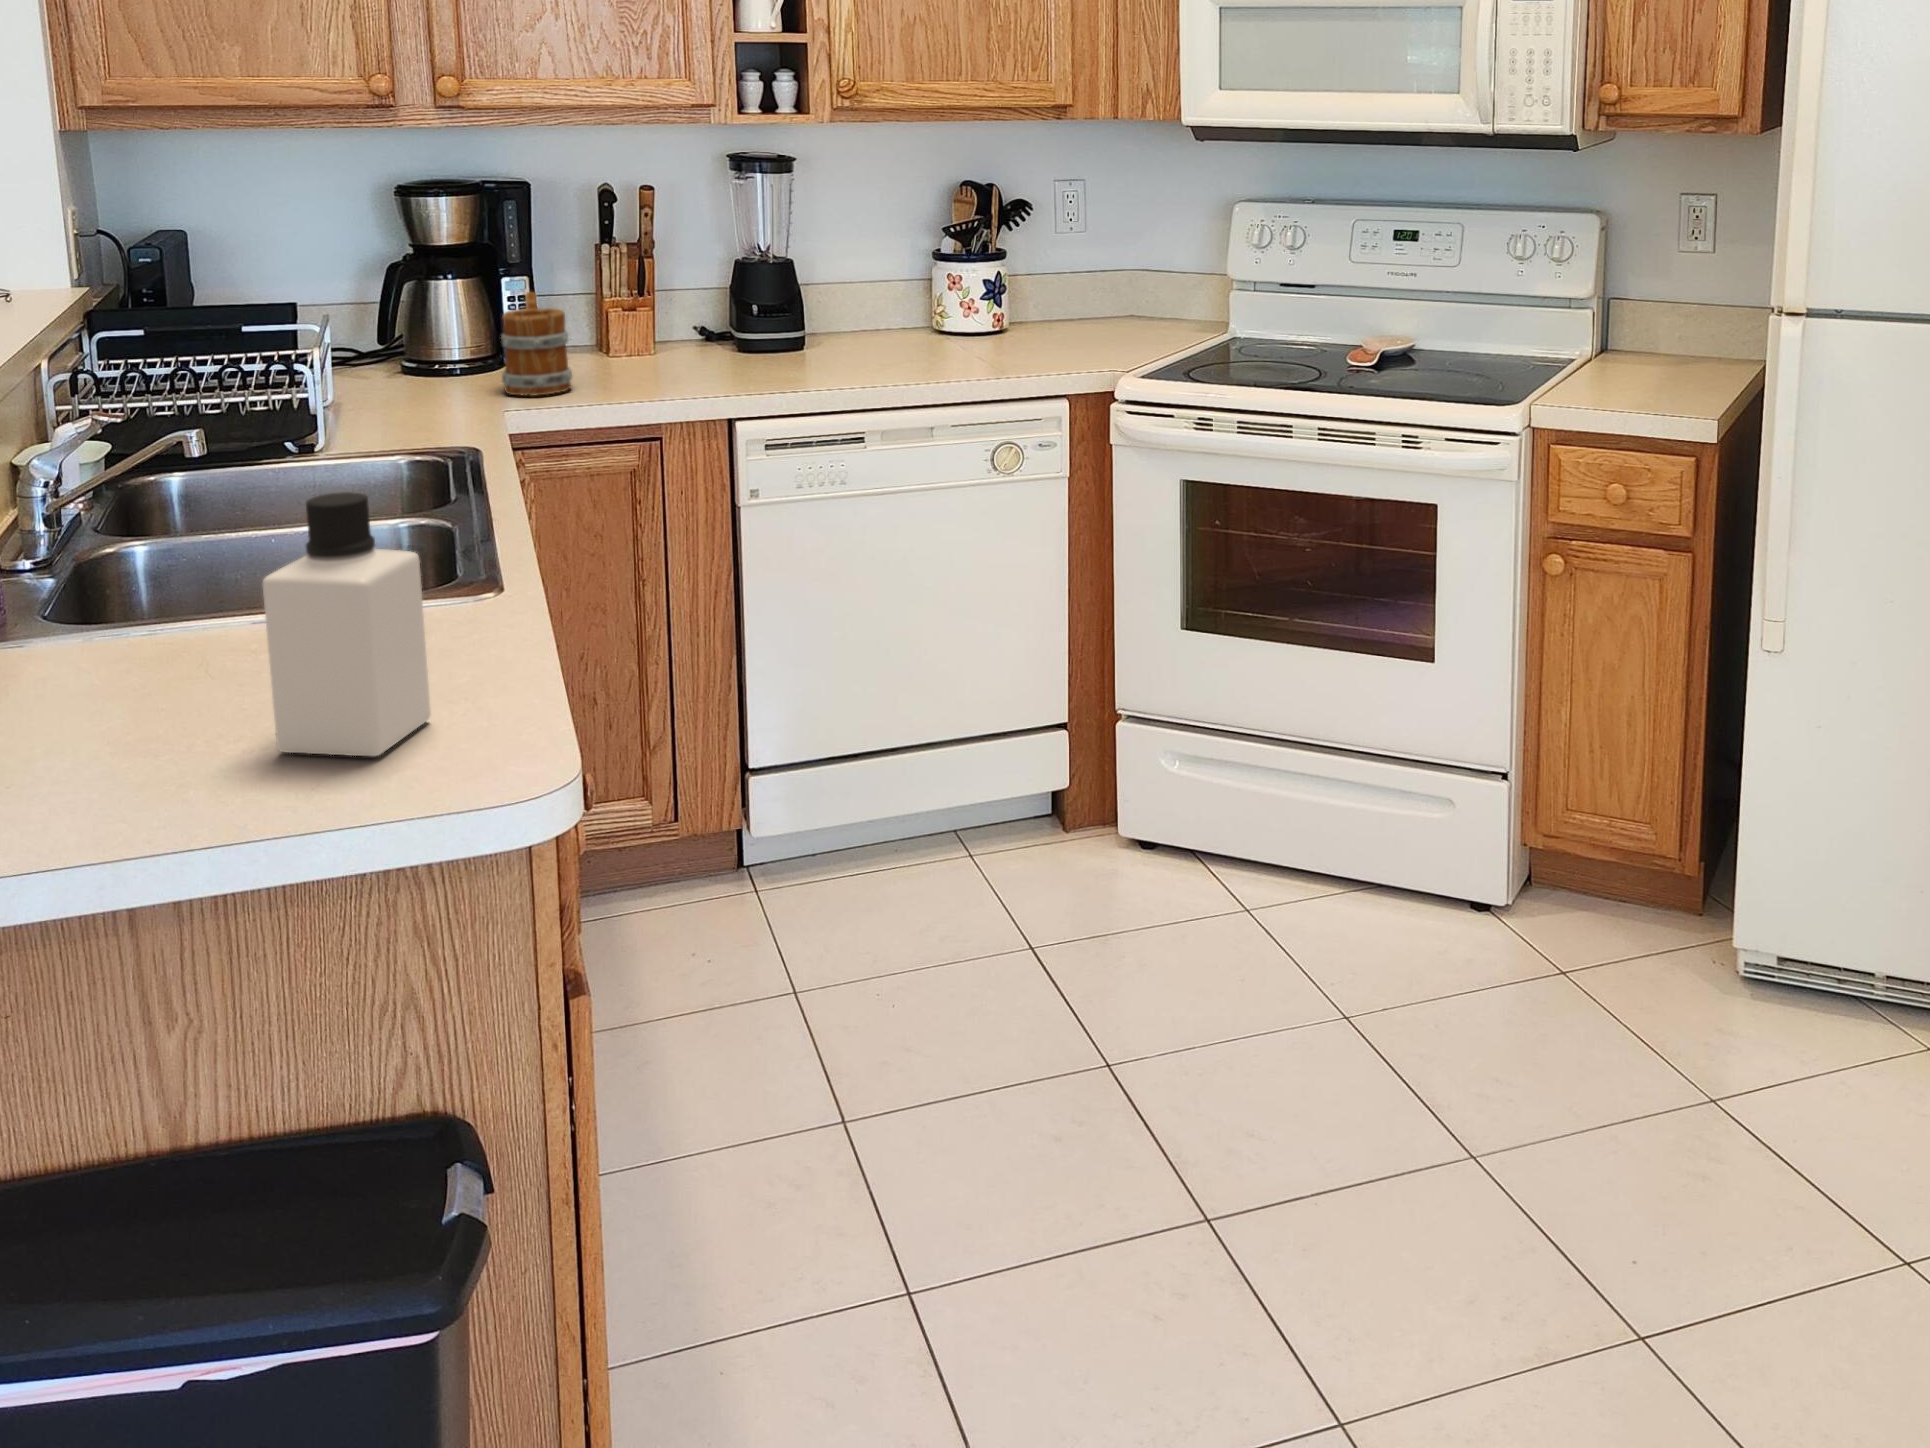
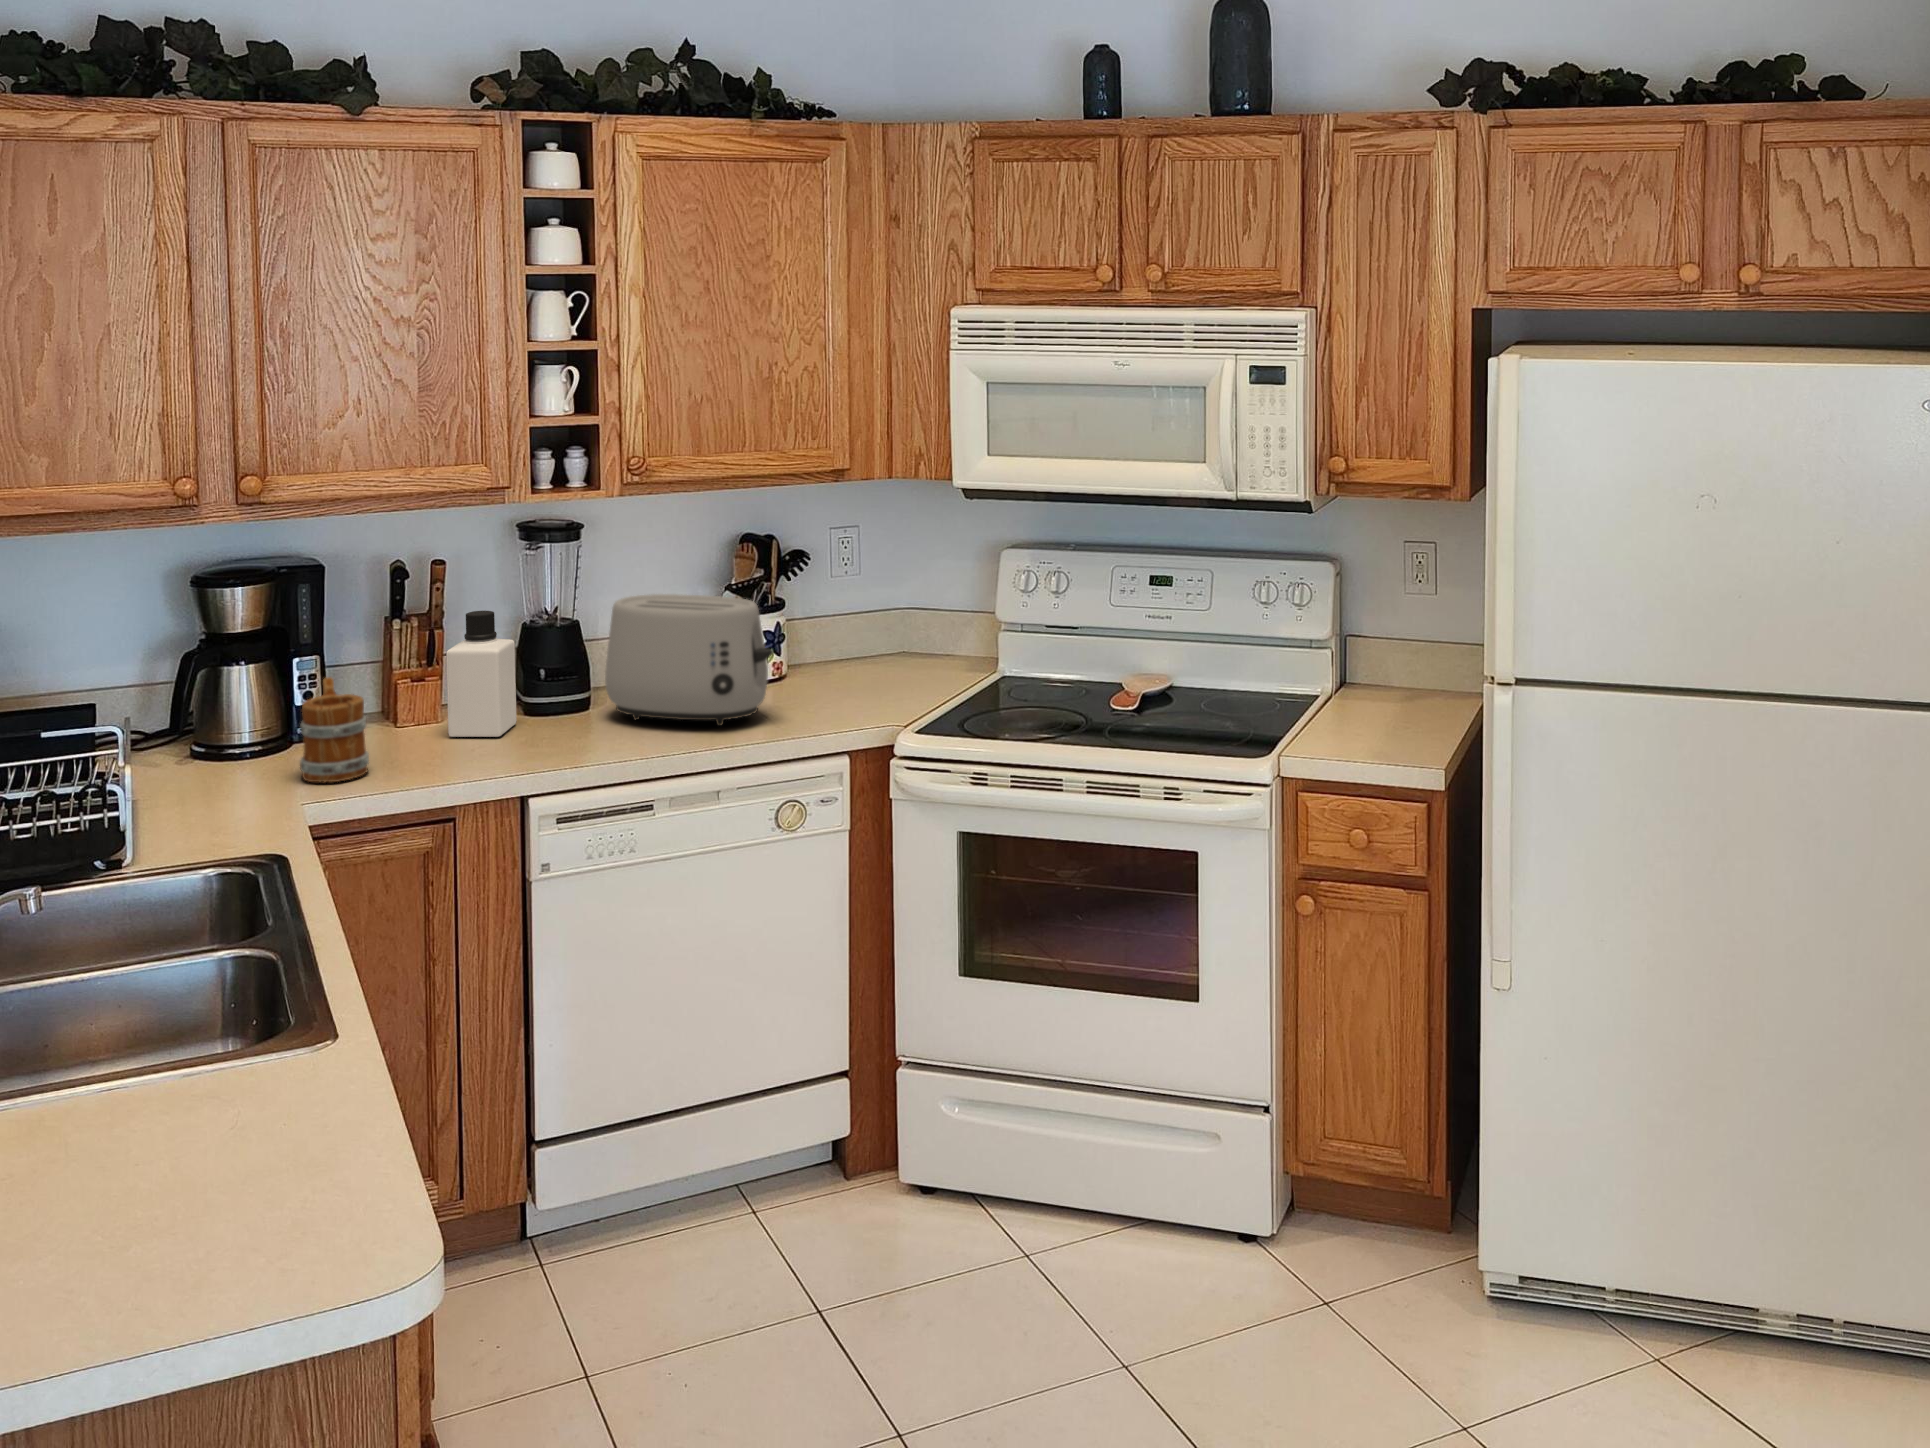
toaster: none [819,228,992,363] -> present [605,594,774,726]
bottle: present [263,492,431,756] -> present [446,611,516,737]

